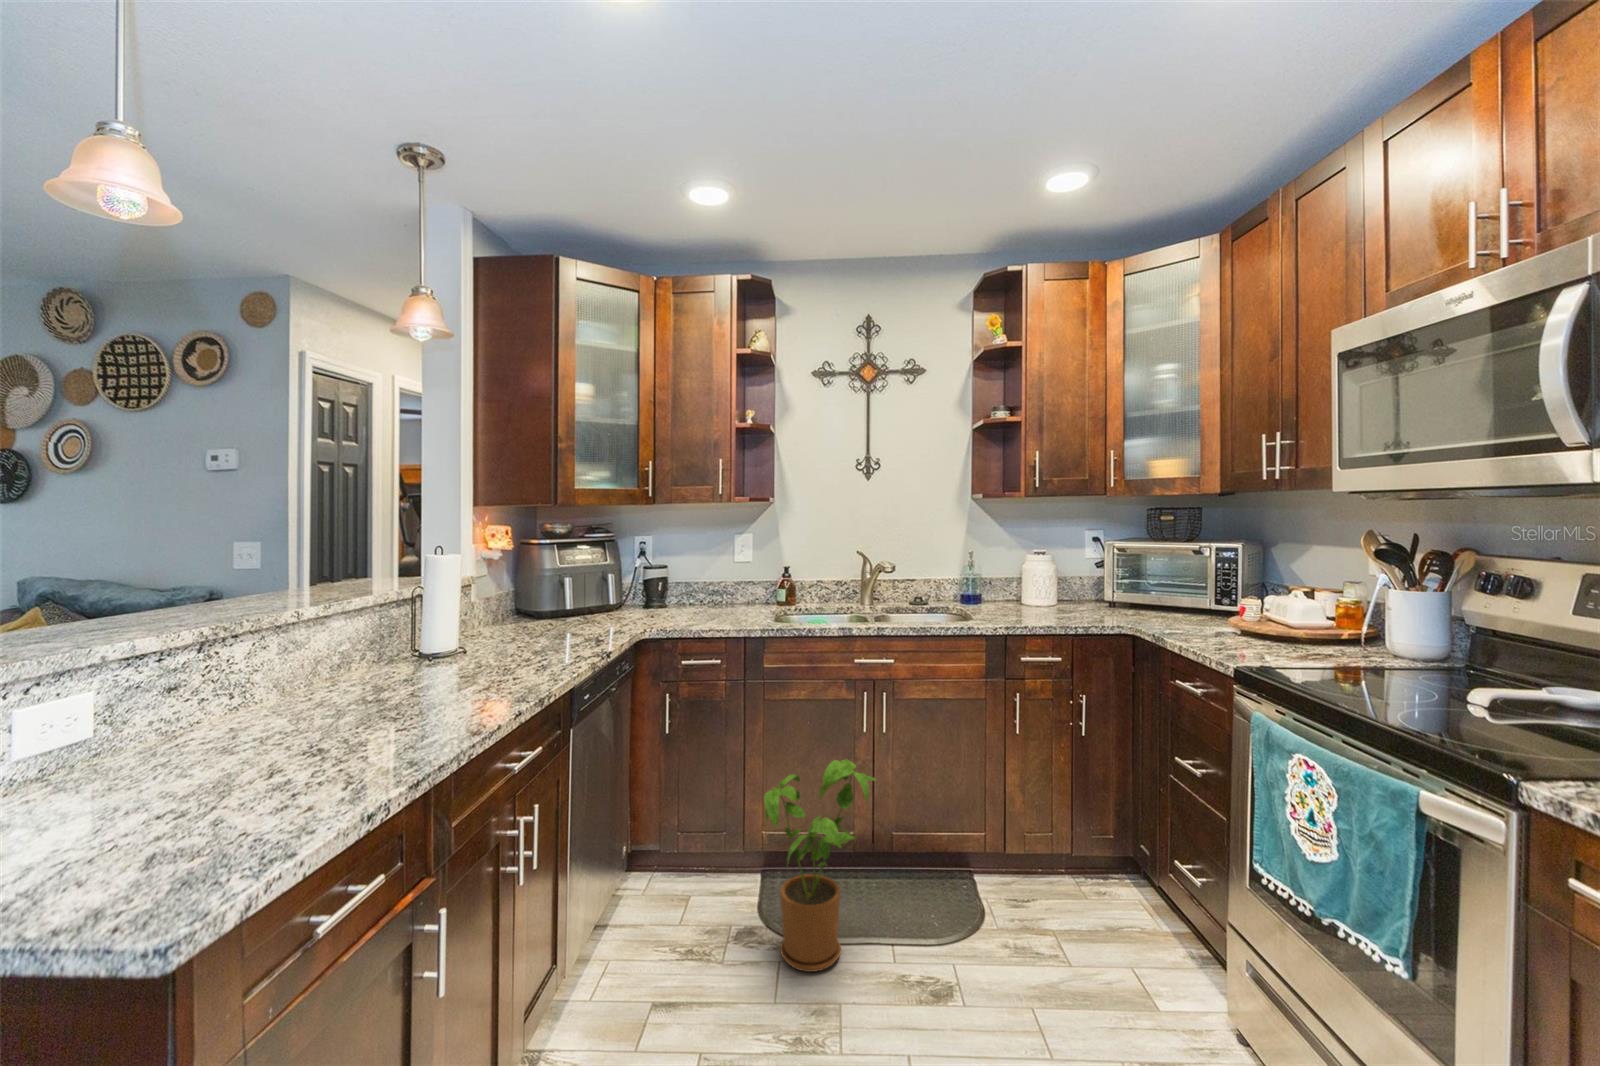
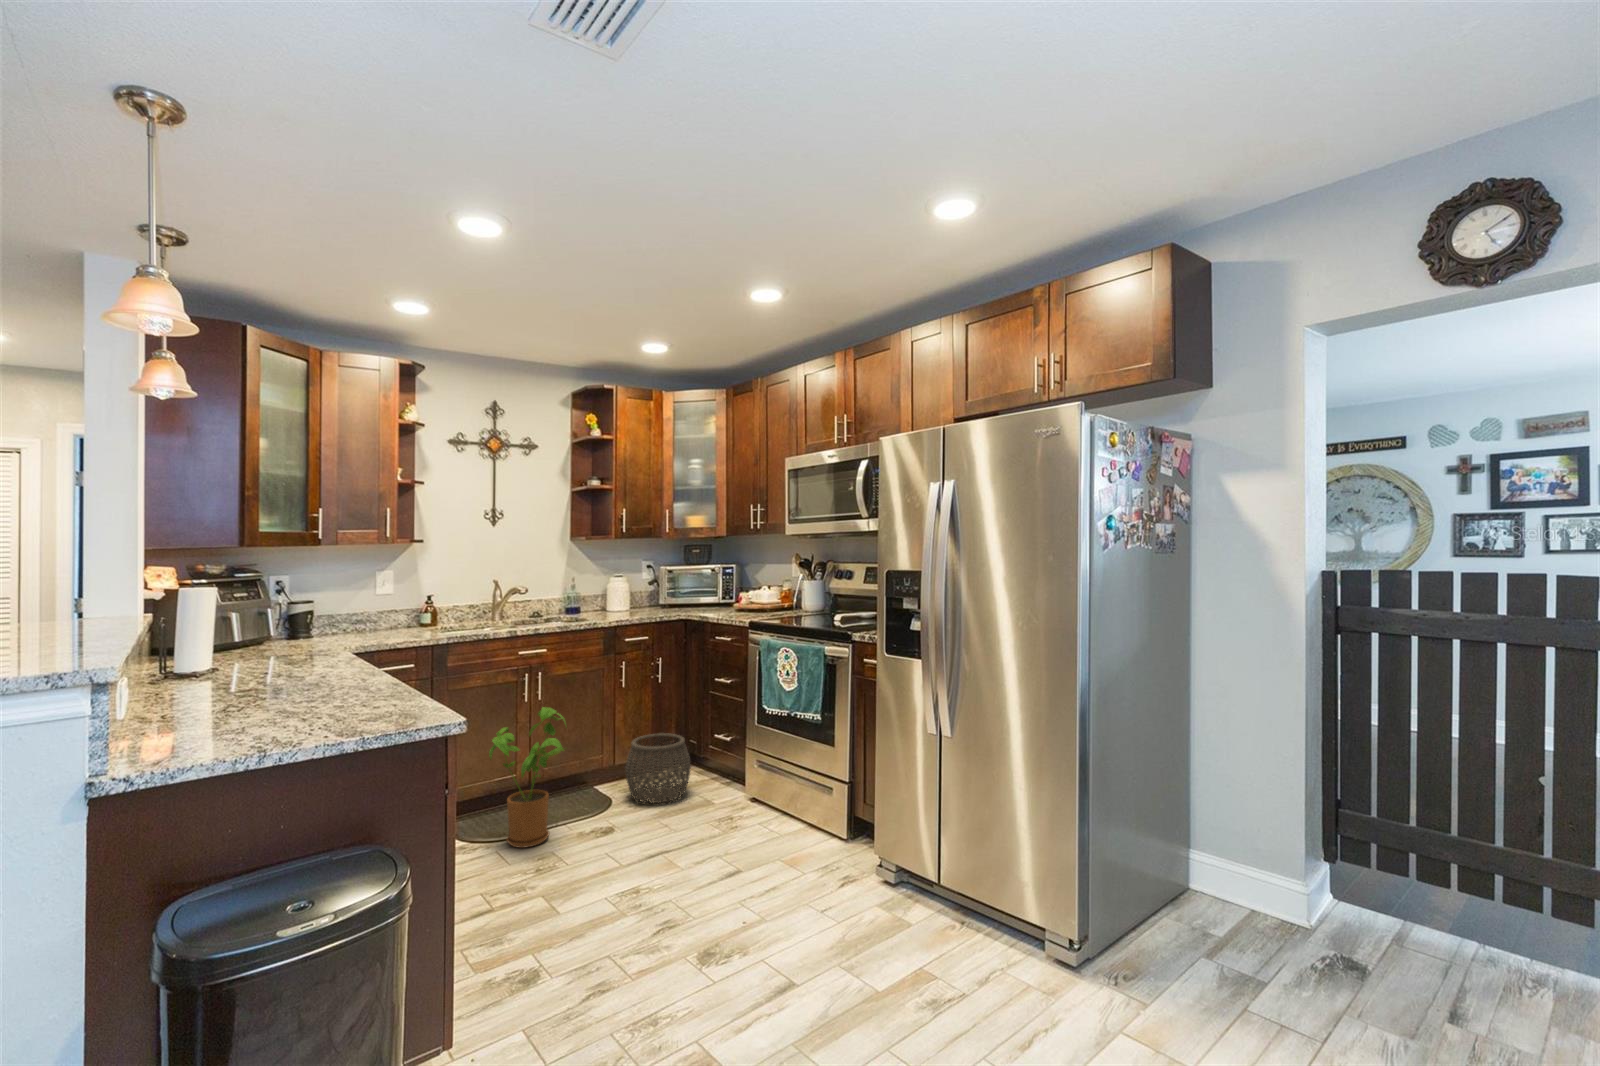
woven basket: none [989,822,1106,959] -> present [626,733,691,803]

